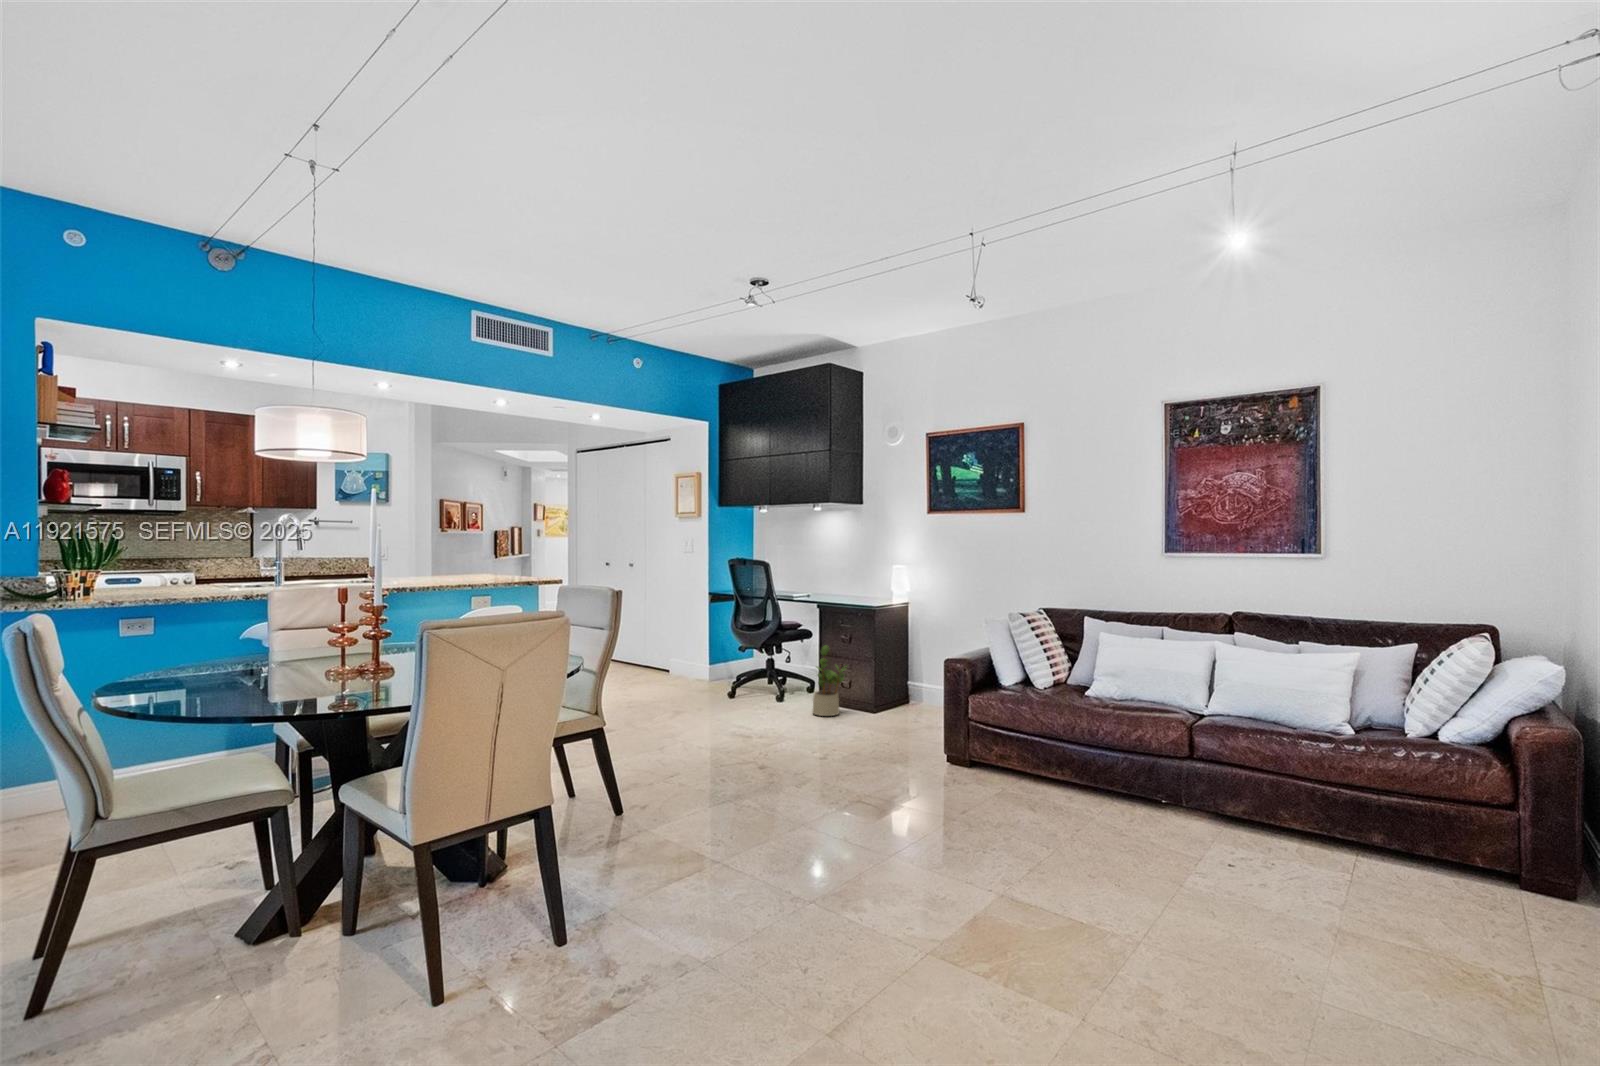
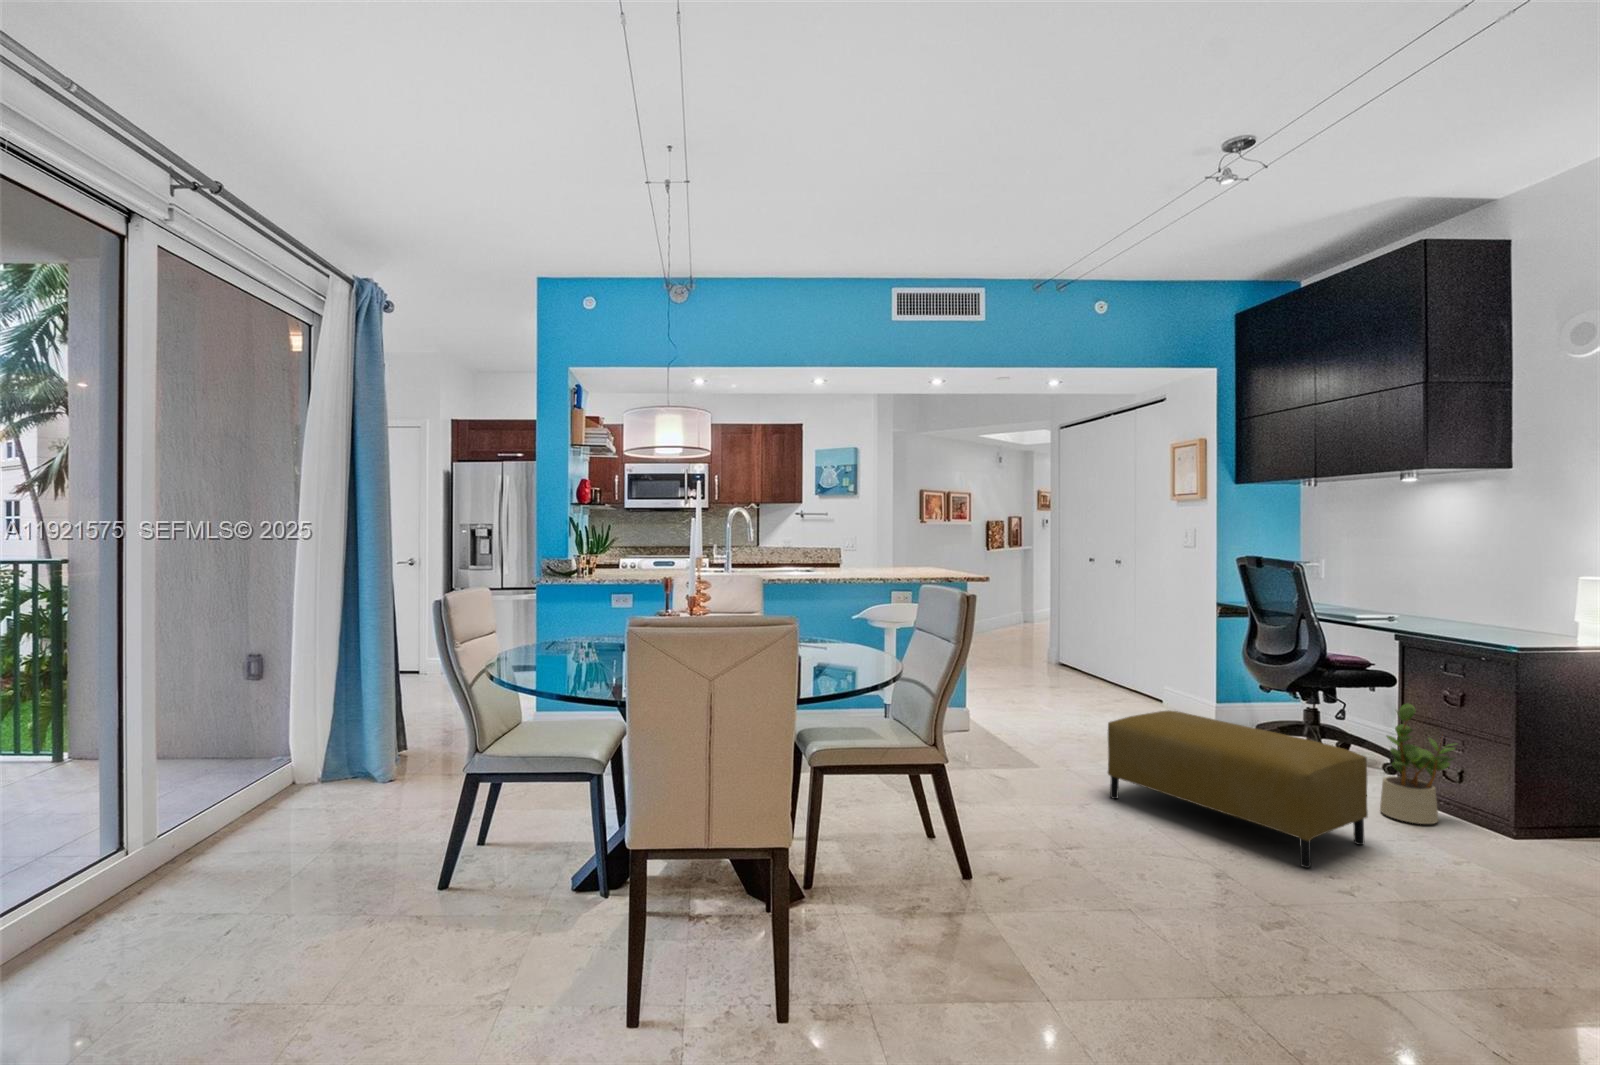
ottoman: none [661,669,811,748] -> present [1108,710,1368,868]

